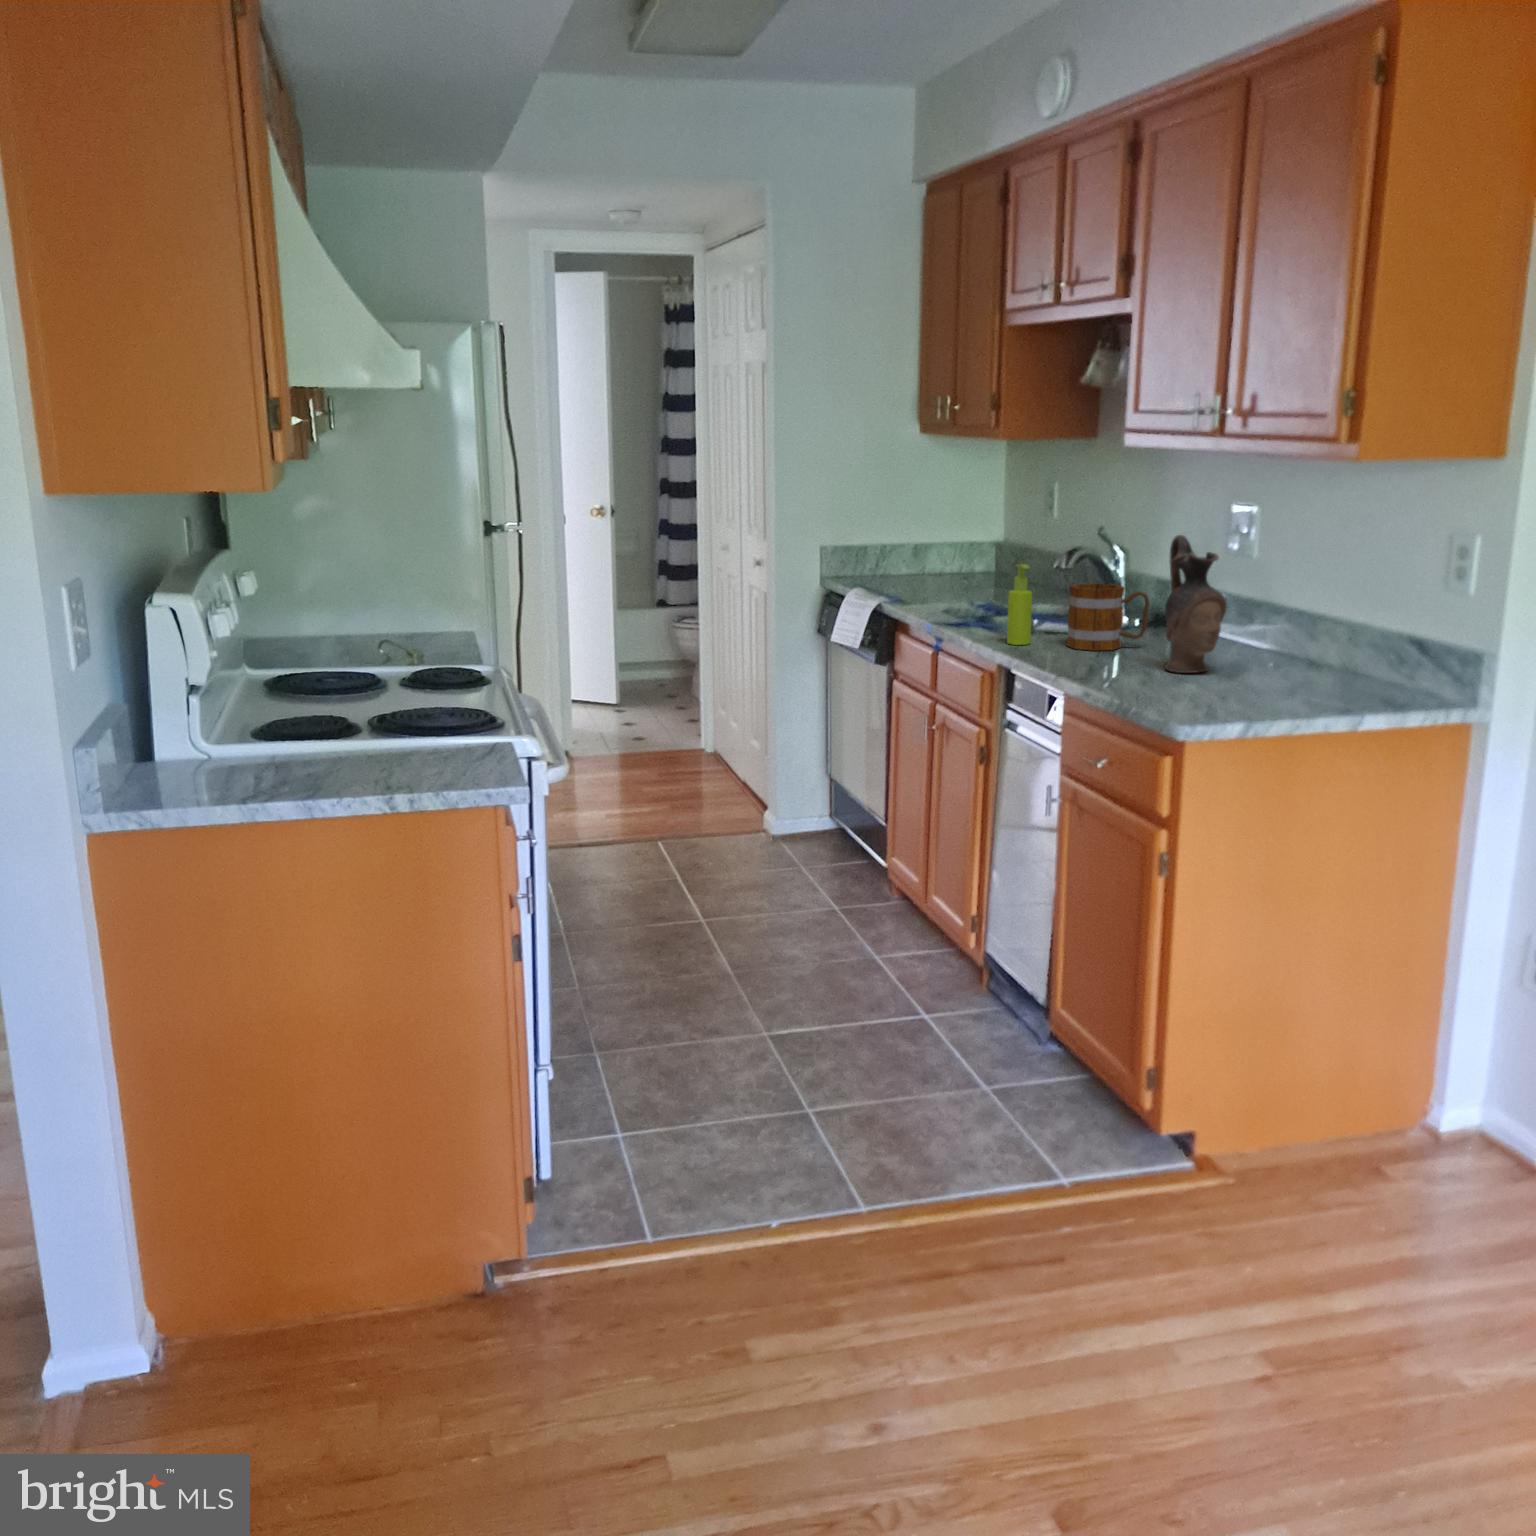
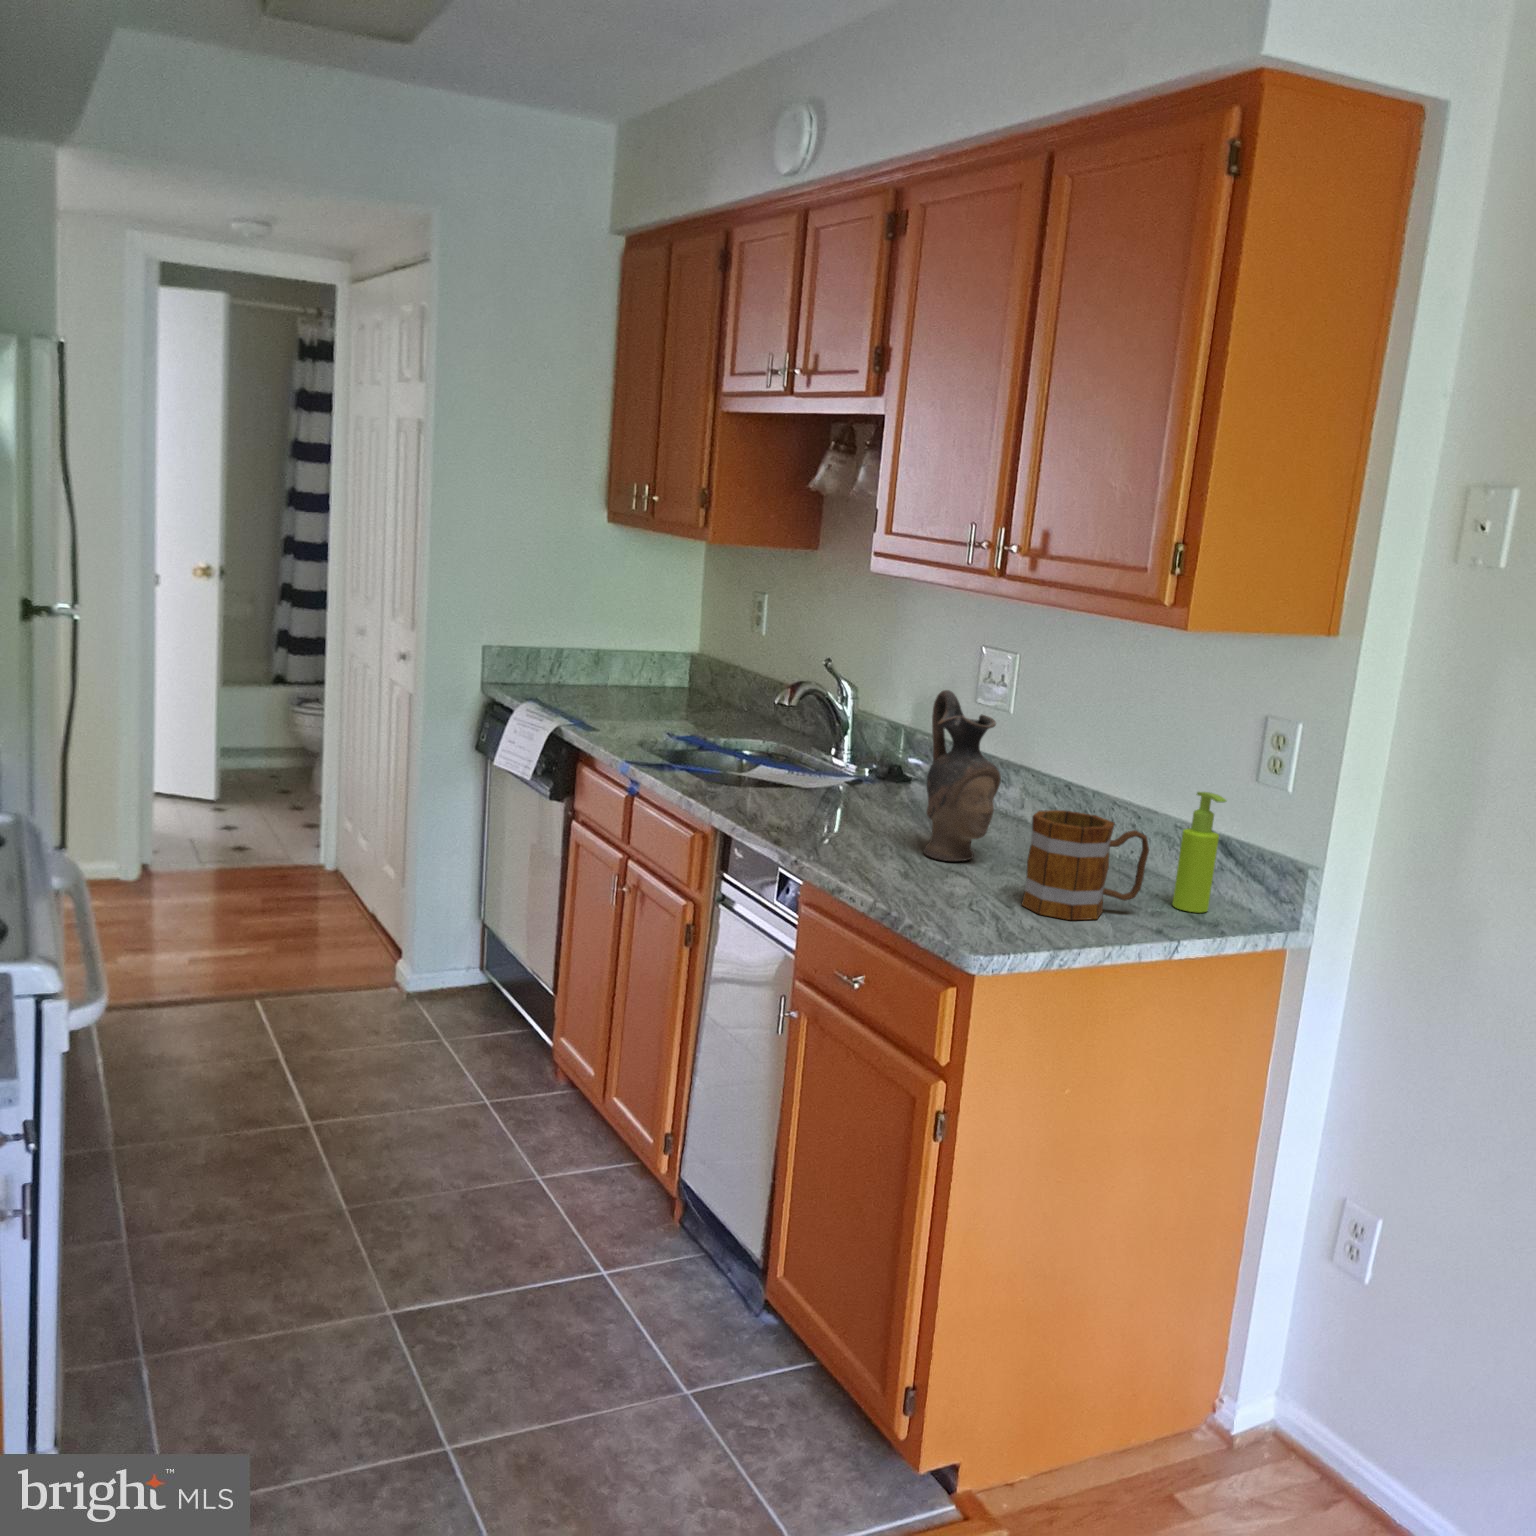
soap dispenser: present [1007,564,1032,645] -> present [1172,792,1226,912]
mug: present [1067,583,1150,651] -> present [1022,810,1149,920]

